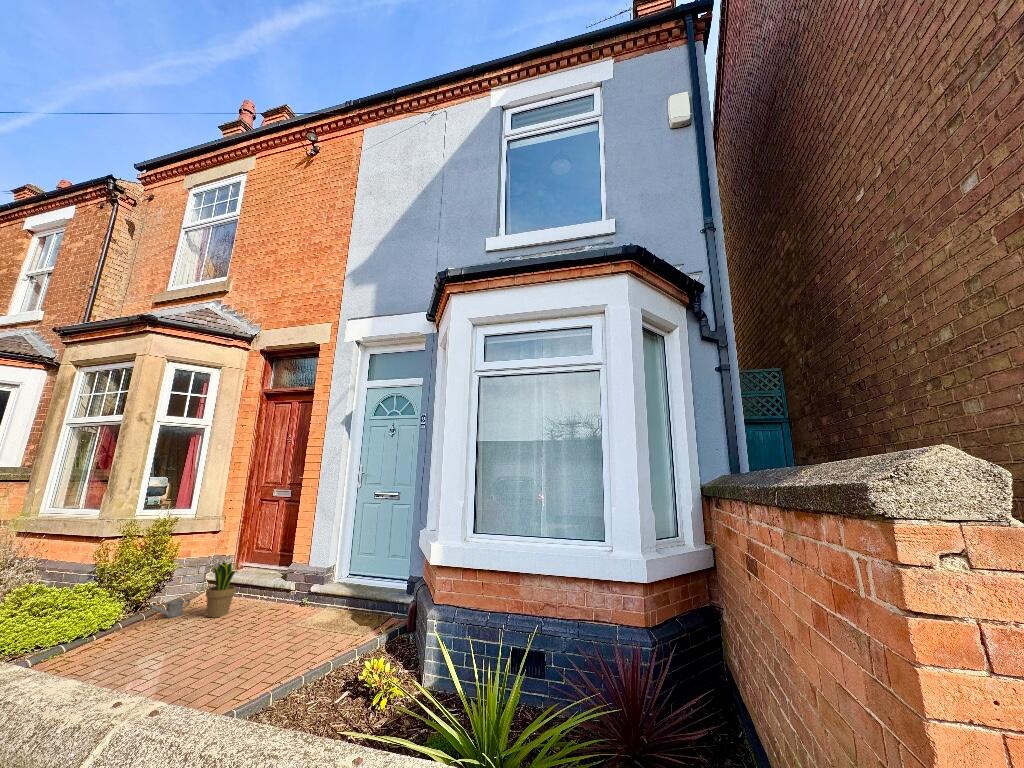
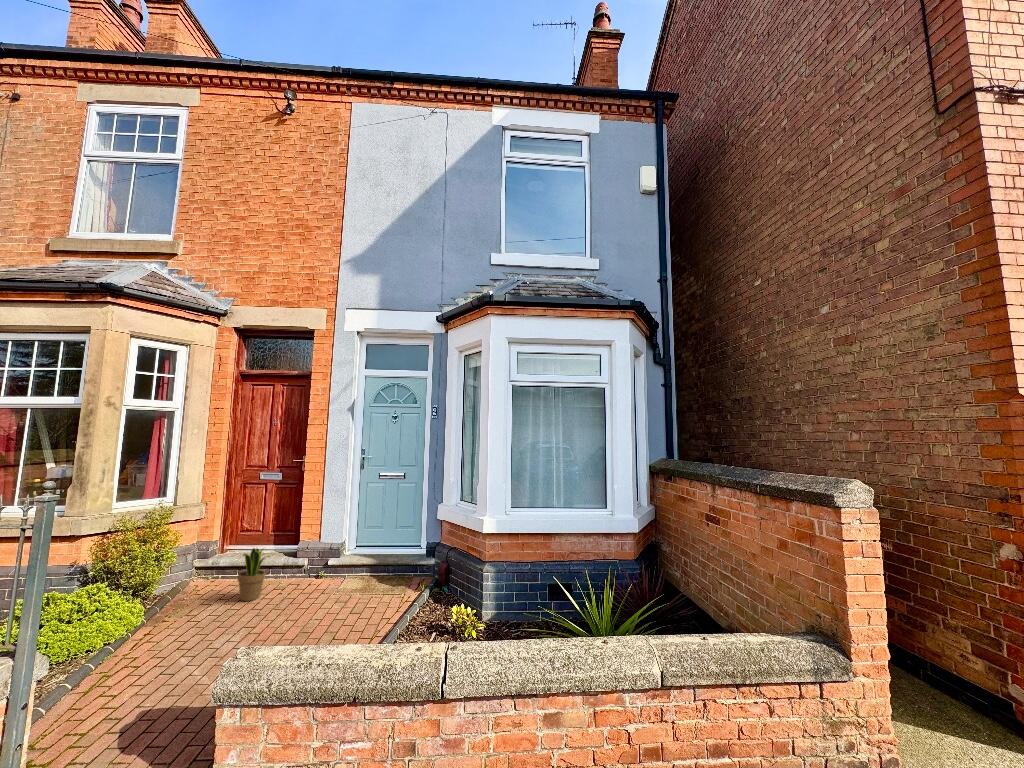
watering can: present [150,599,190,618] -> none [182,588,210,607]

